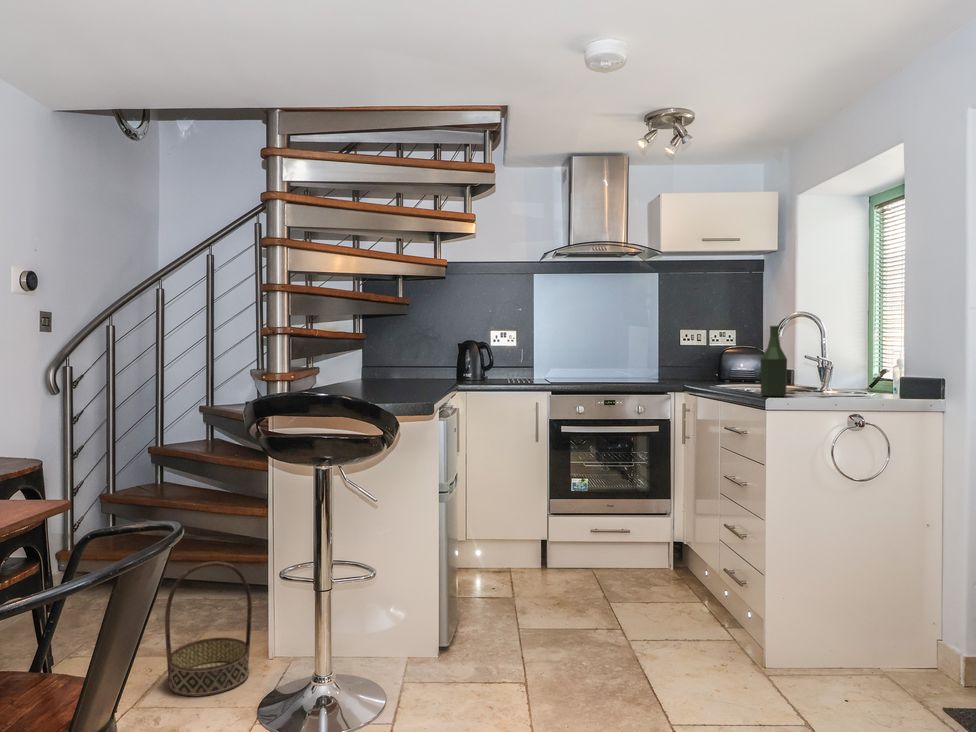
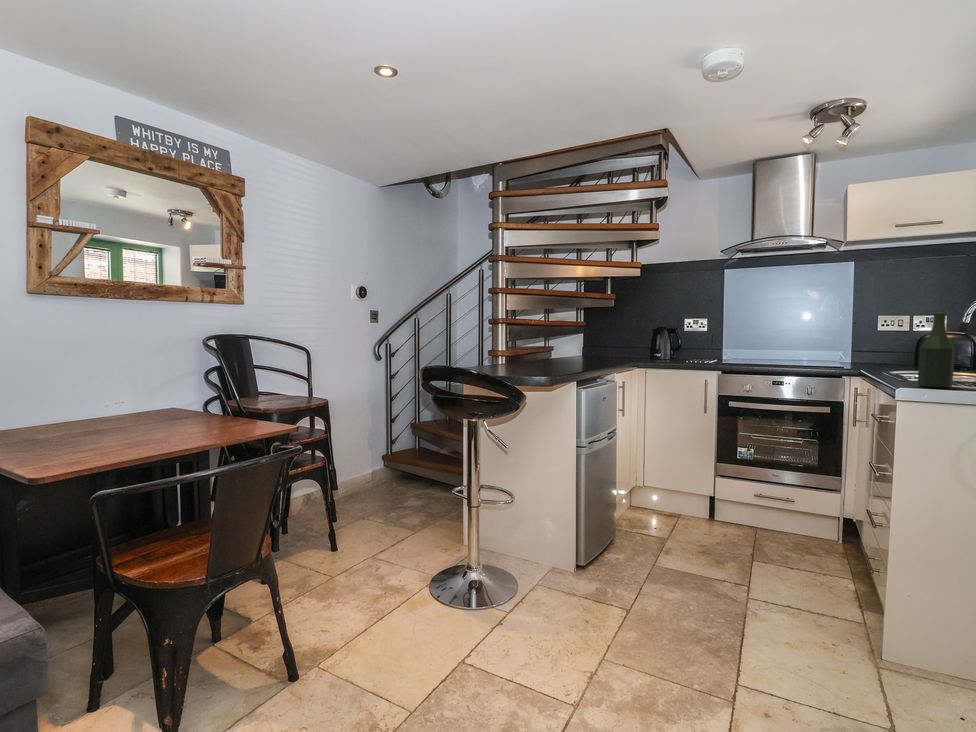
basket: present [165,561,252,697] -> none [396,475,450,561]

